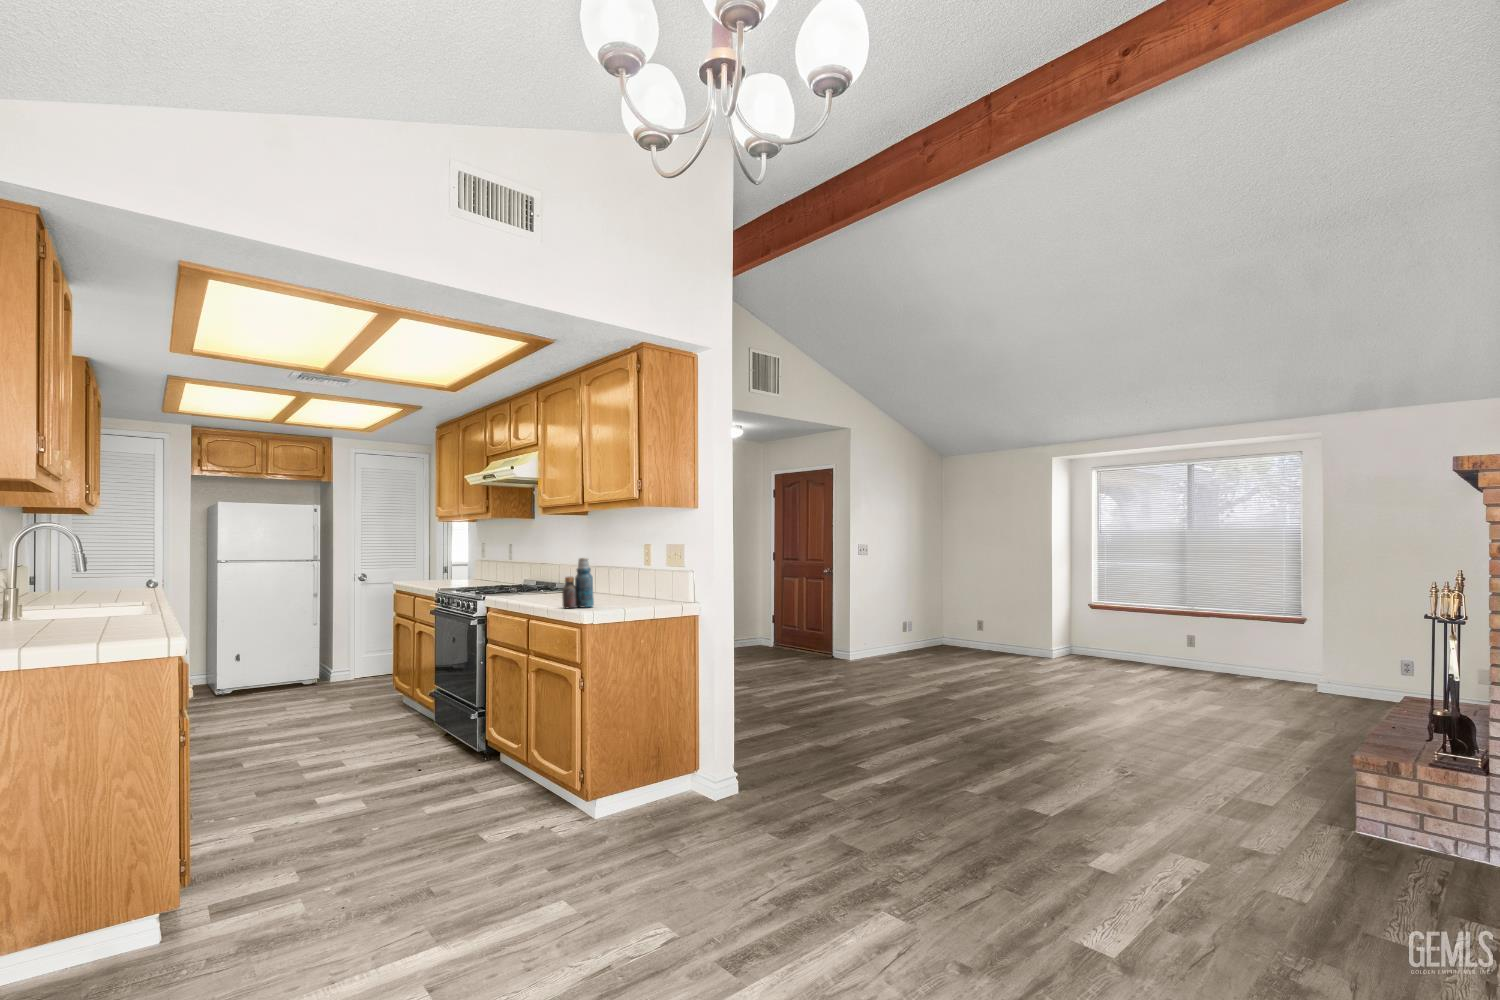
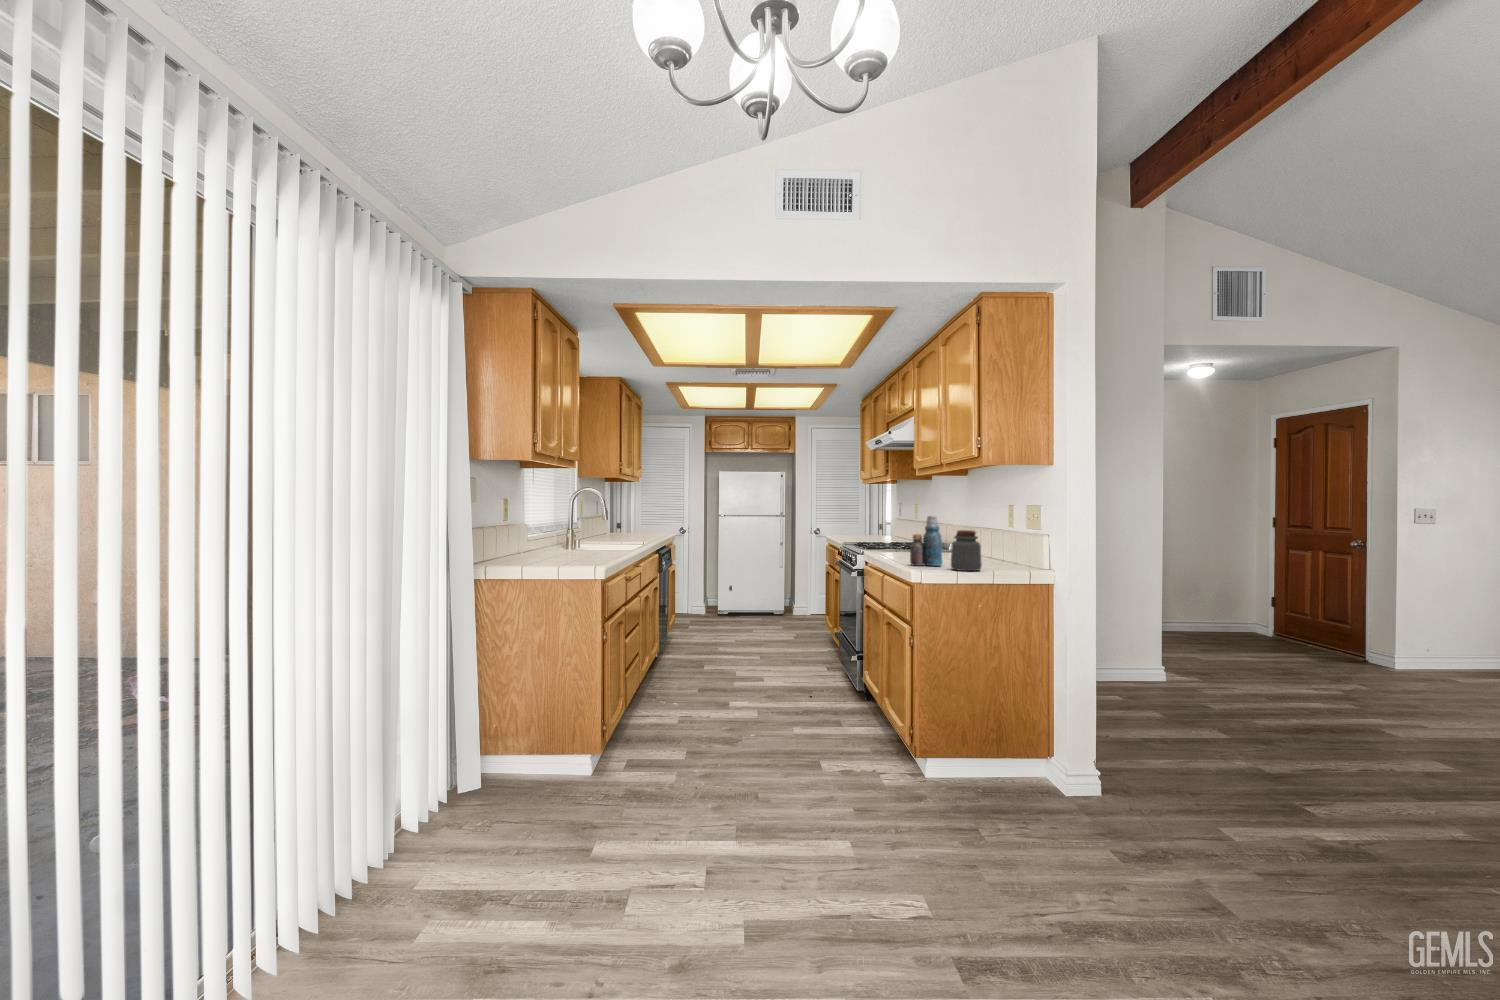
jar: none [608,571,636,610] -> present [951,530,982,571]

